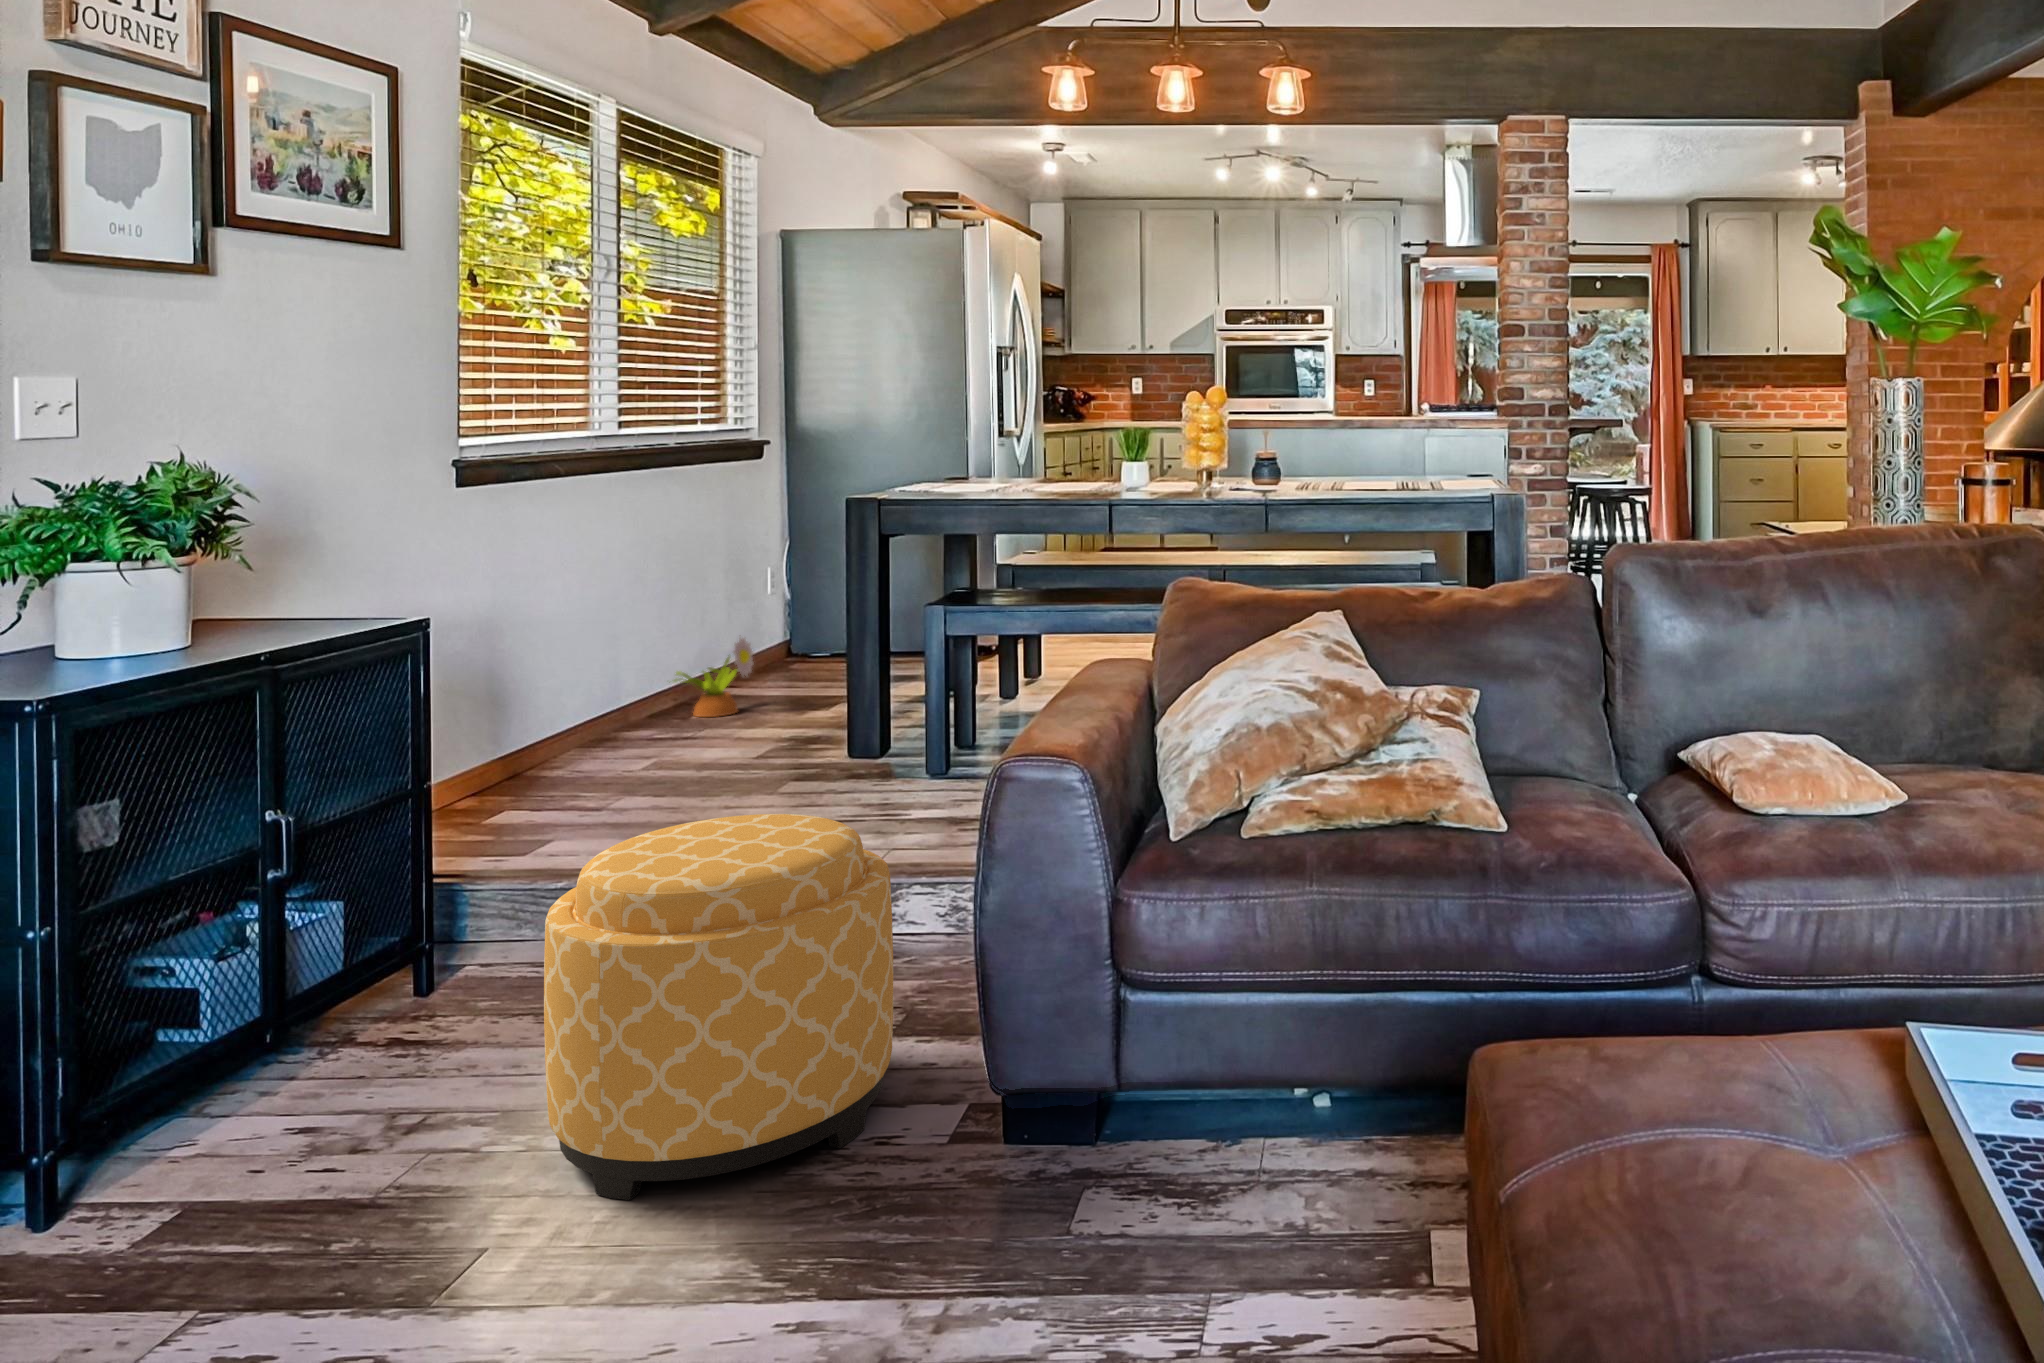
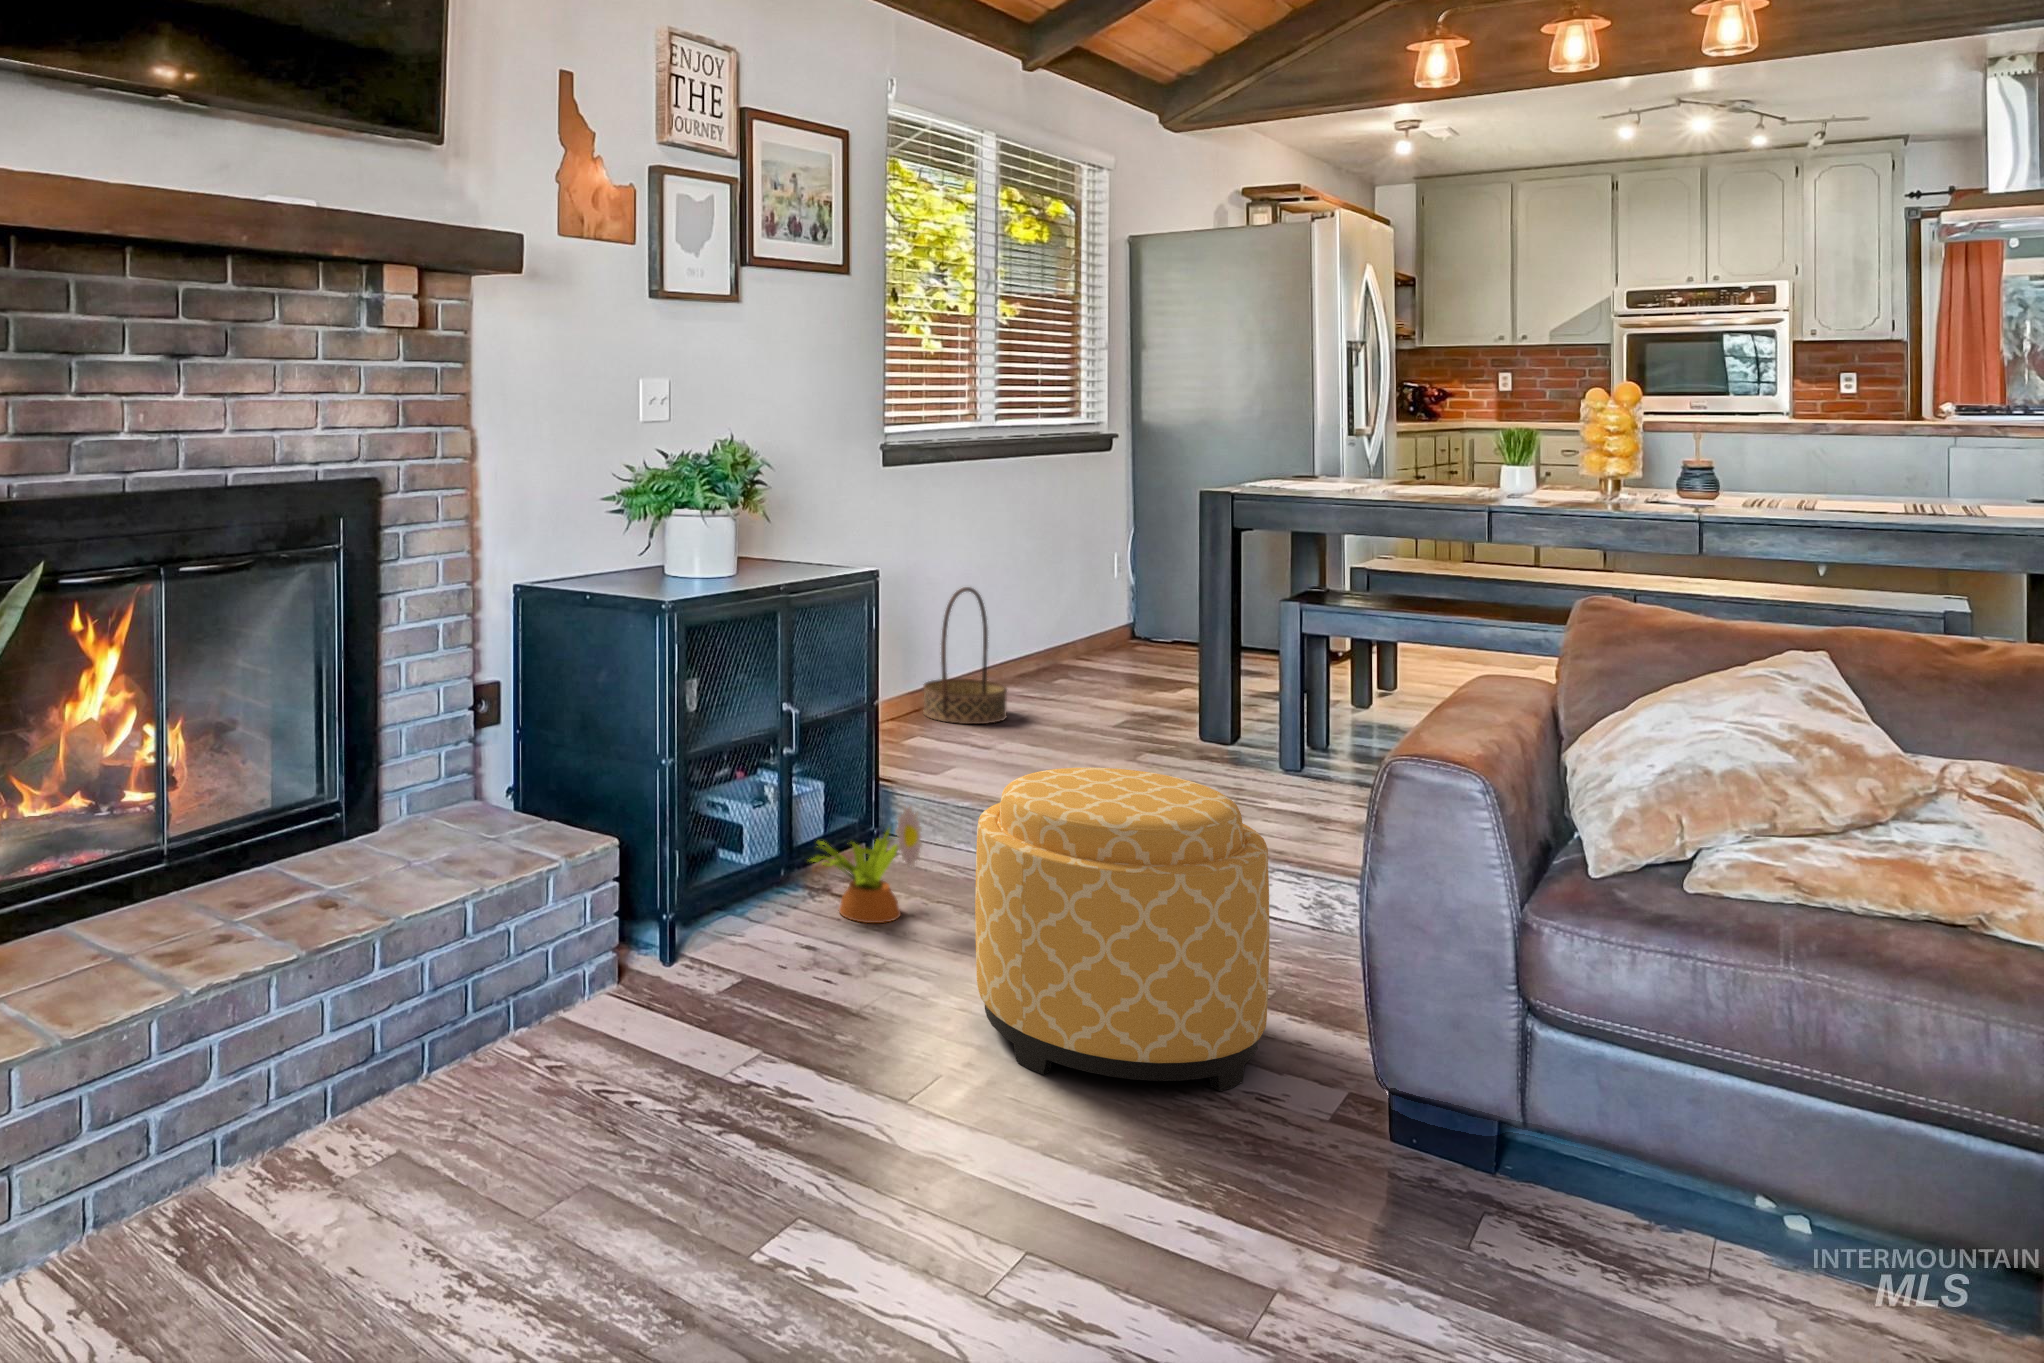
basket: none [520,622,632,785] -> present [923,587,1007,724]
decorative plant: present [674,638,753,717] -> present [811,806,922,923]

